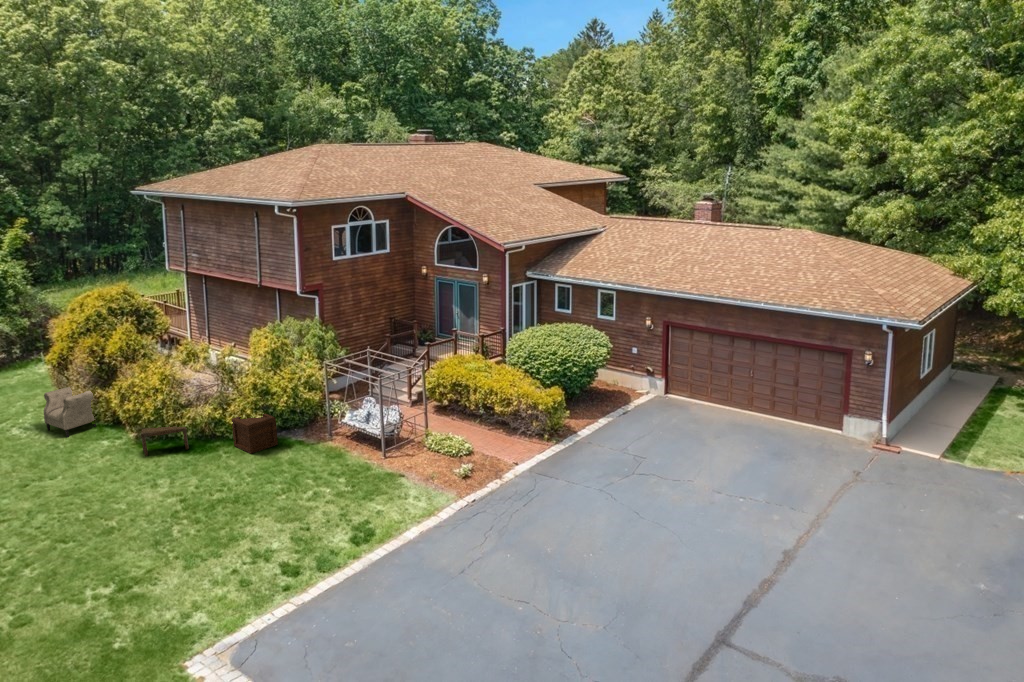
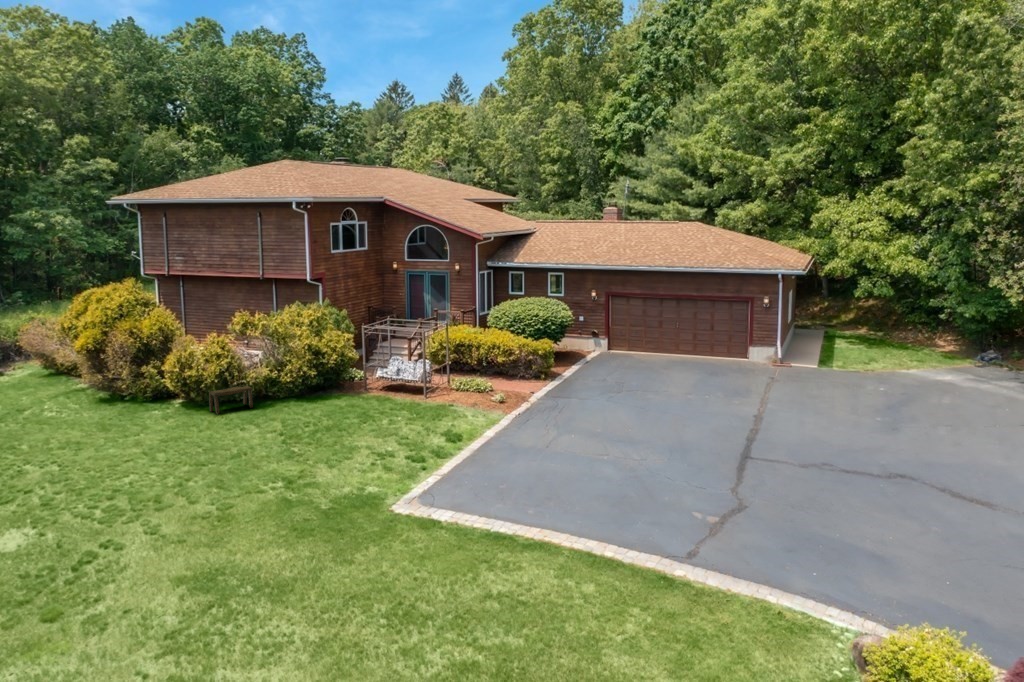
chair: present [44,387,96,438] -> none [90,366,141,411]
wooden crate: present [232,414,278,454] -> none [291,372,331,405]

